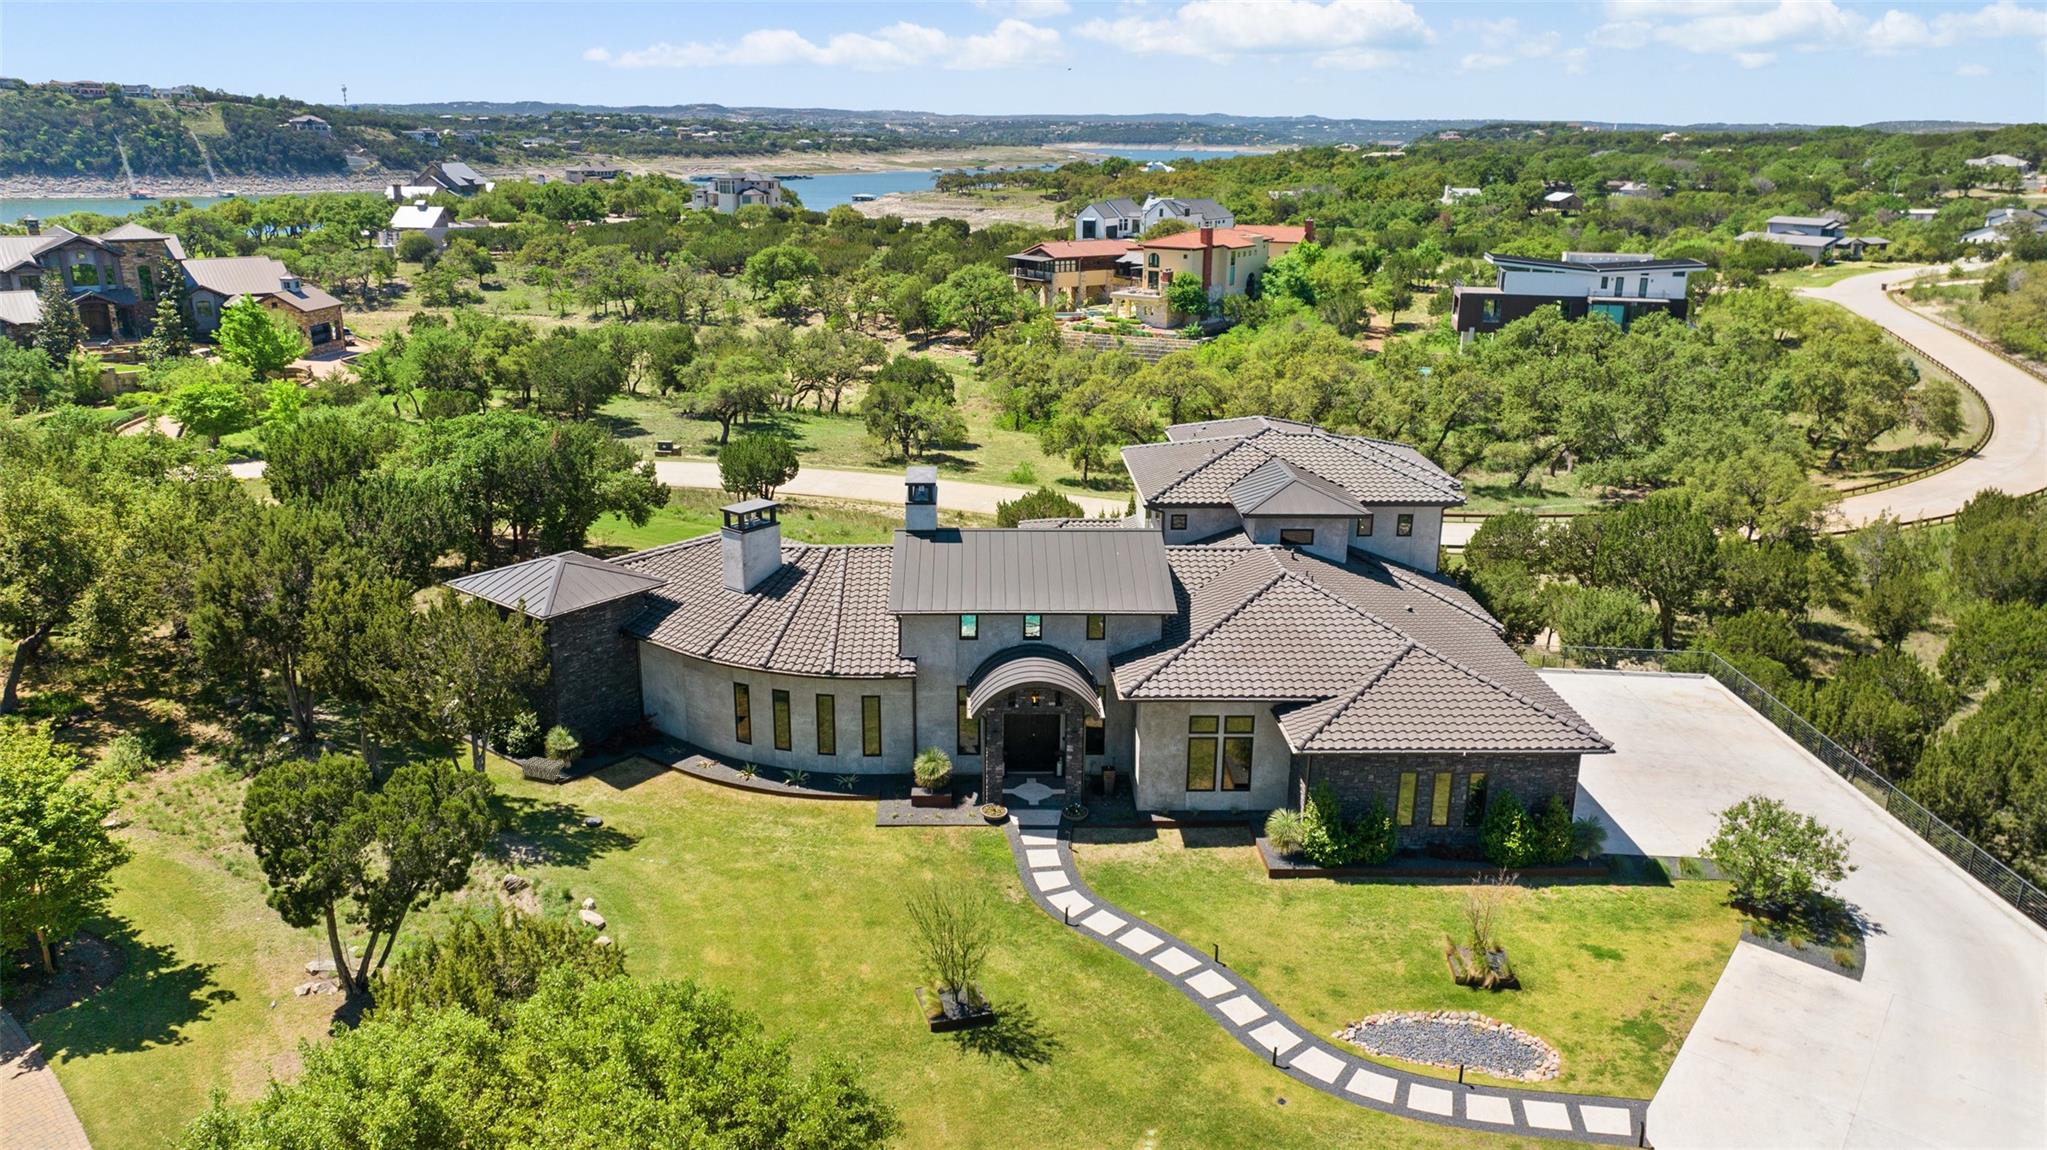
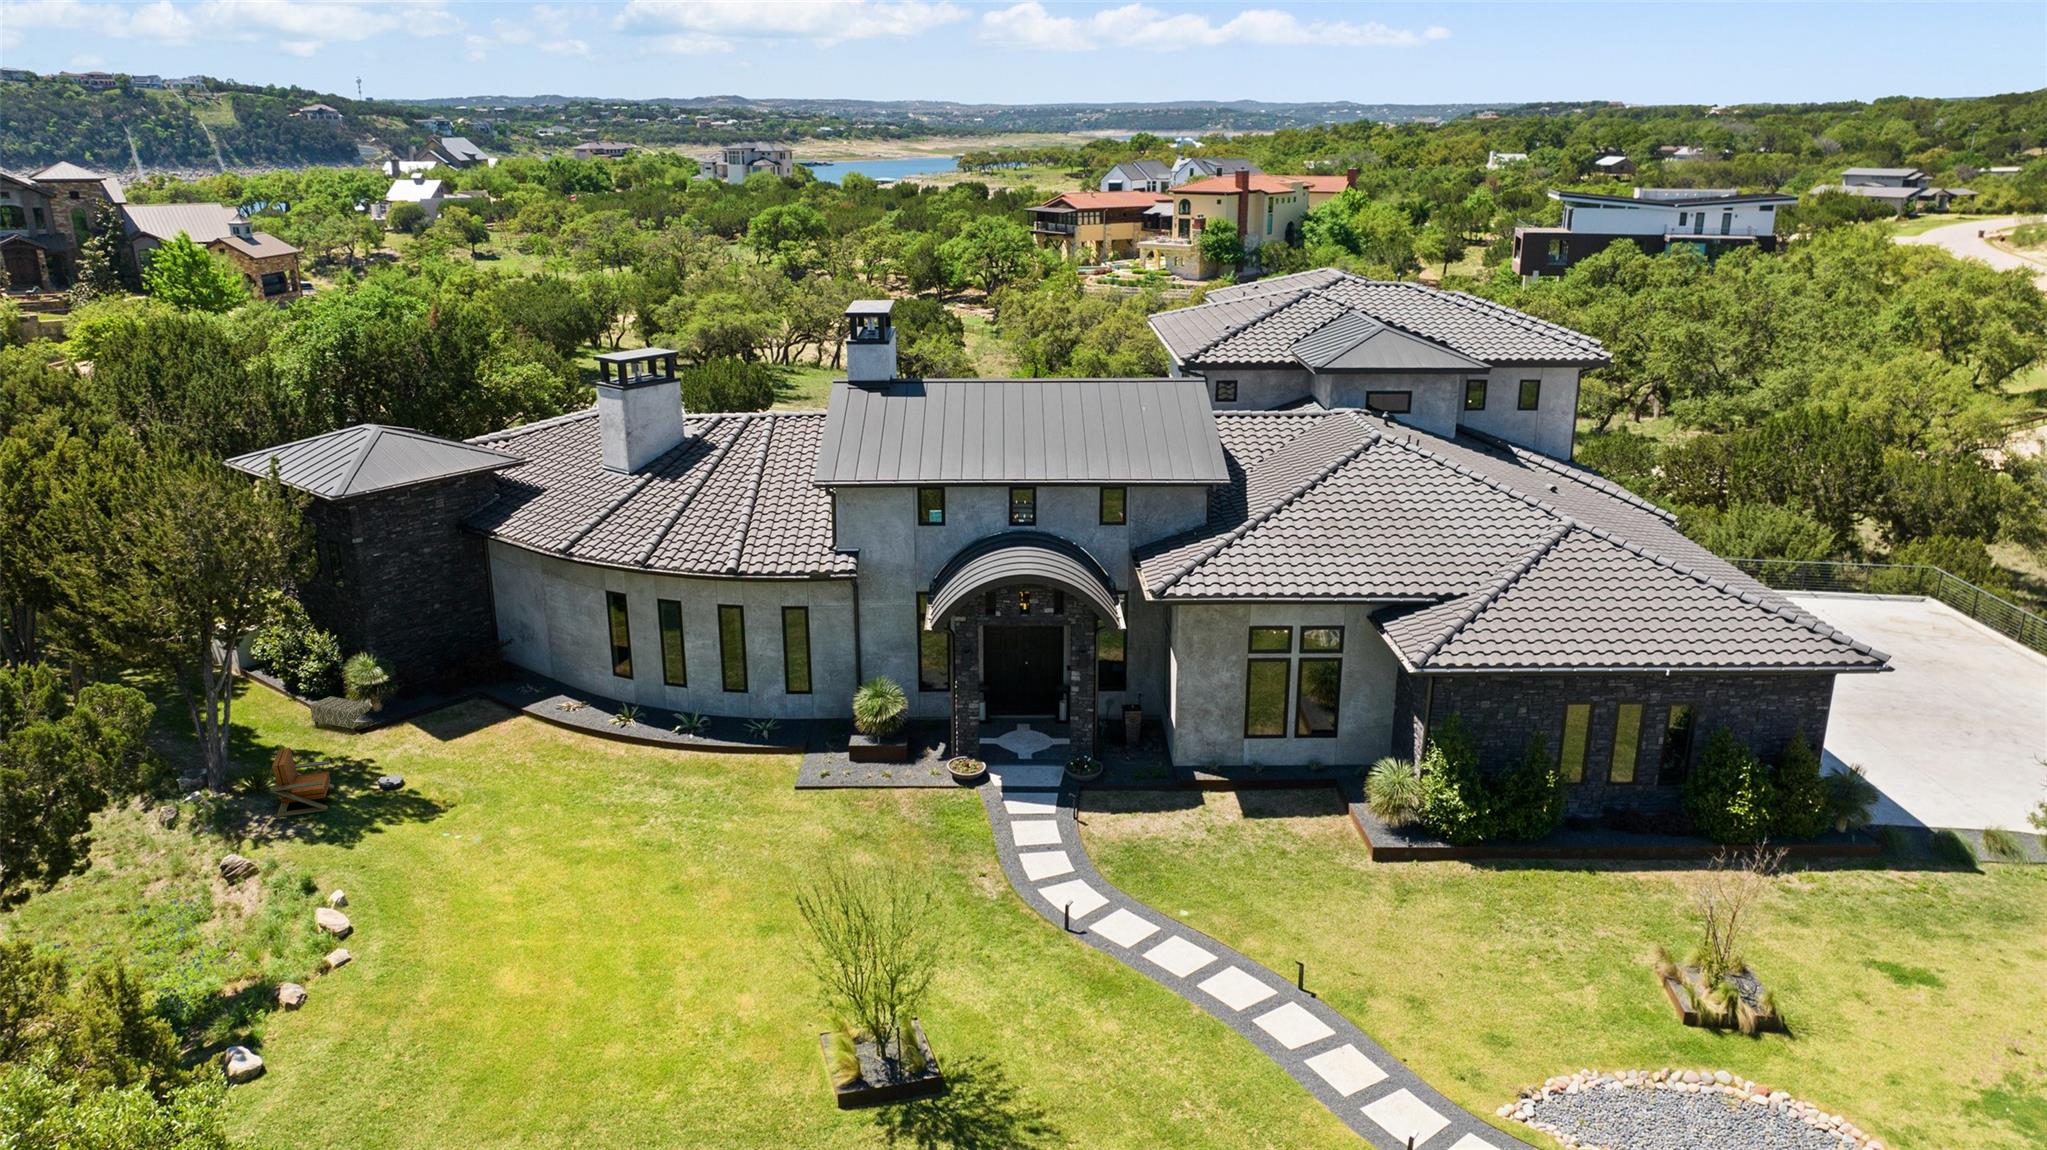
lounge chair: none [515,797,552,846] -> present [270,747,334,817]

